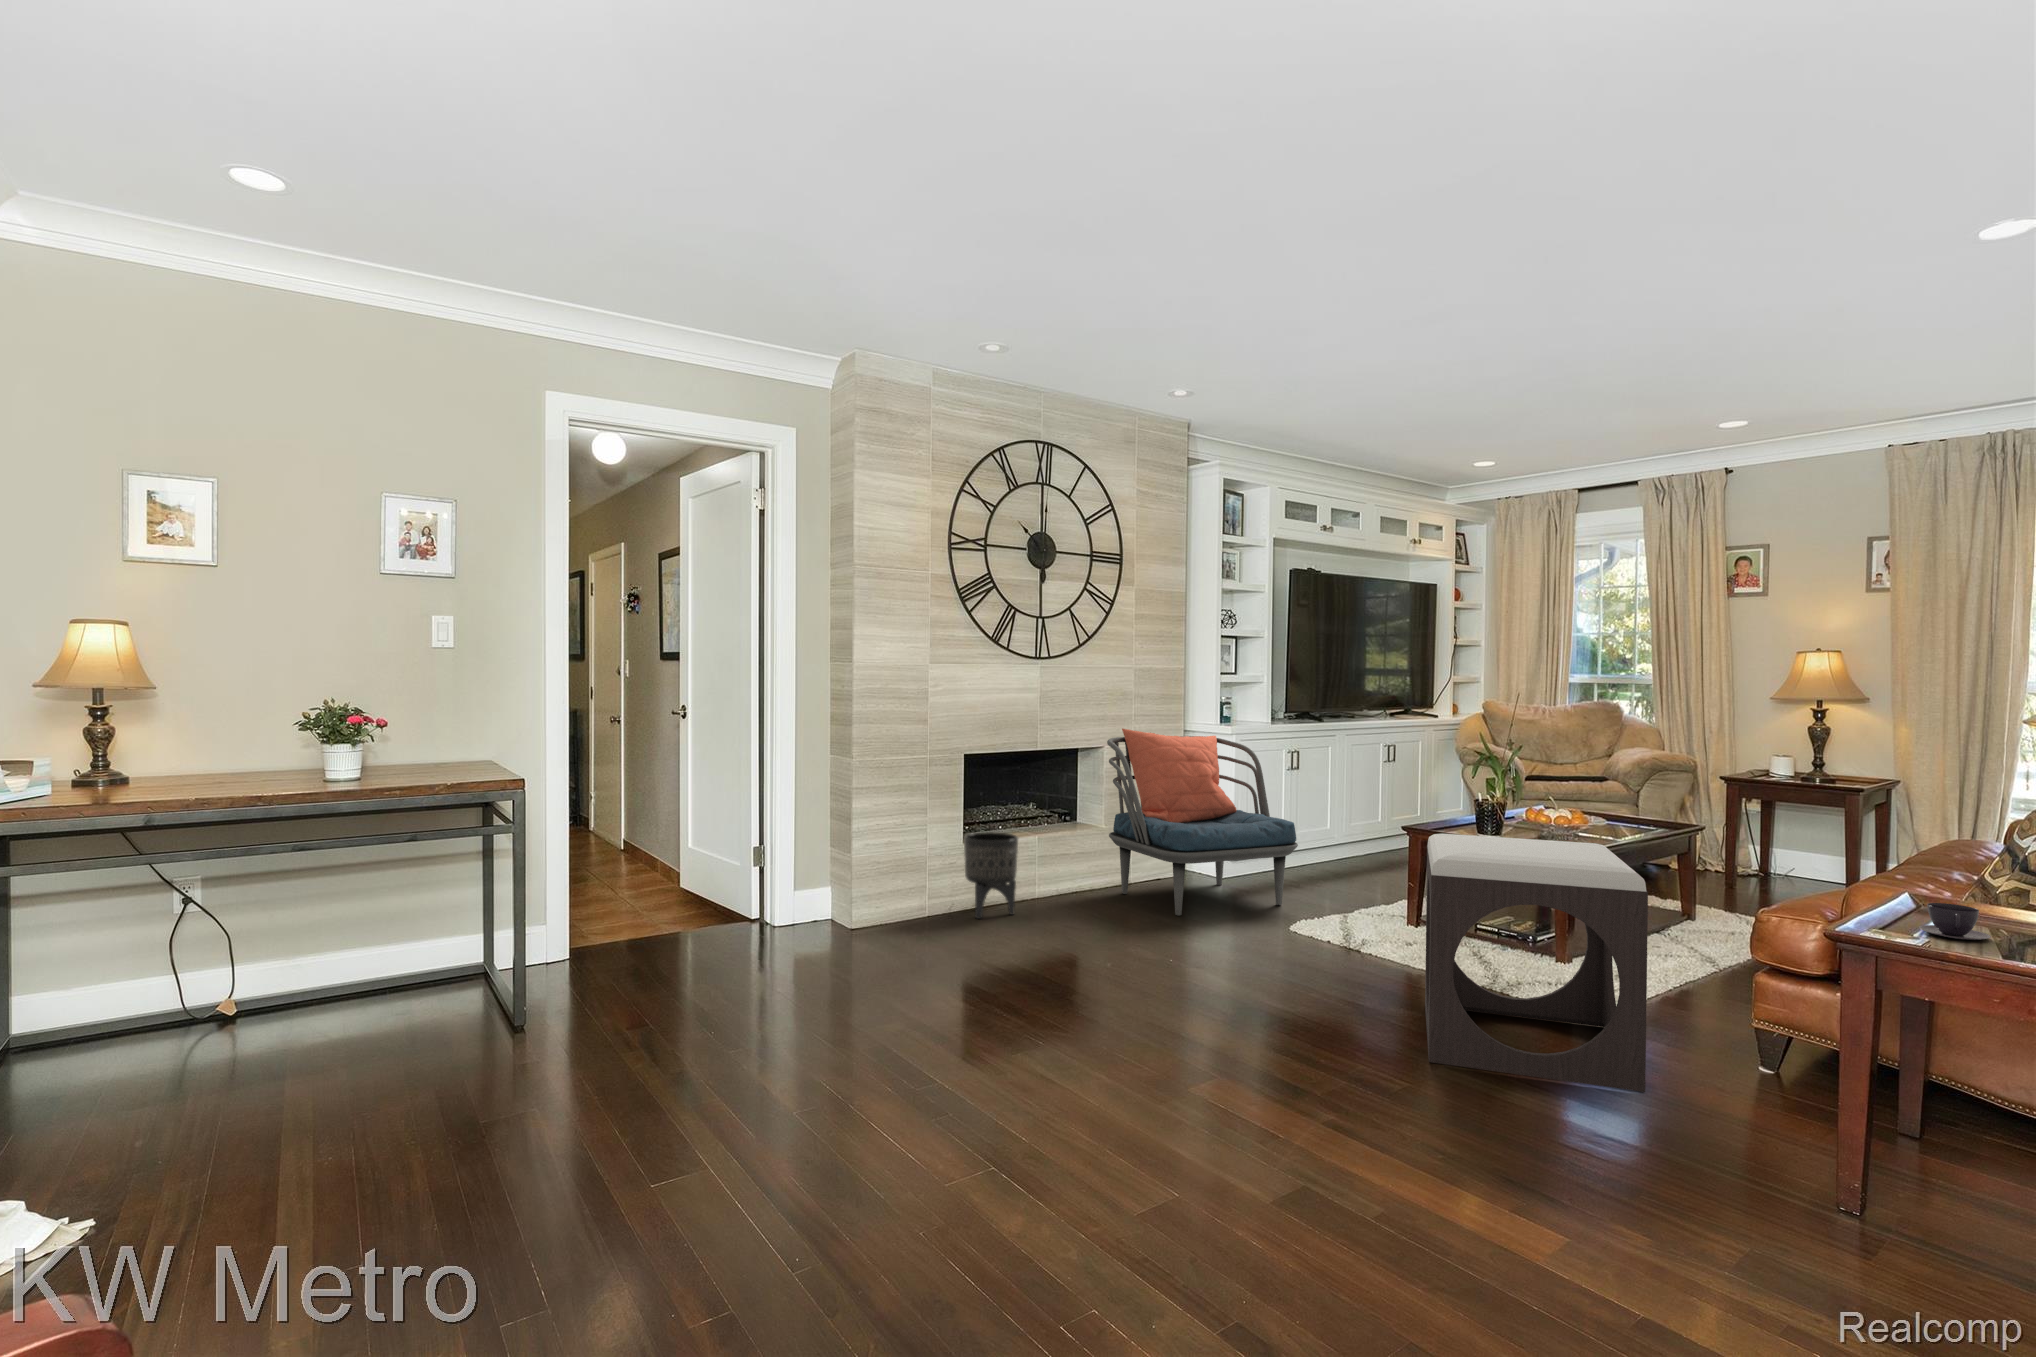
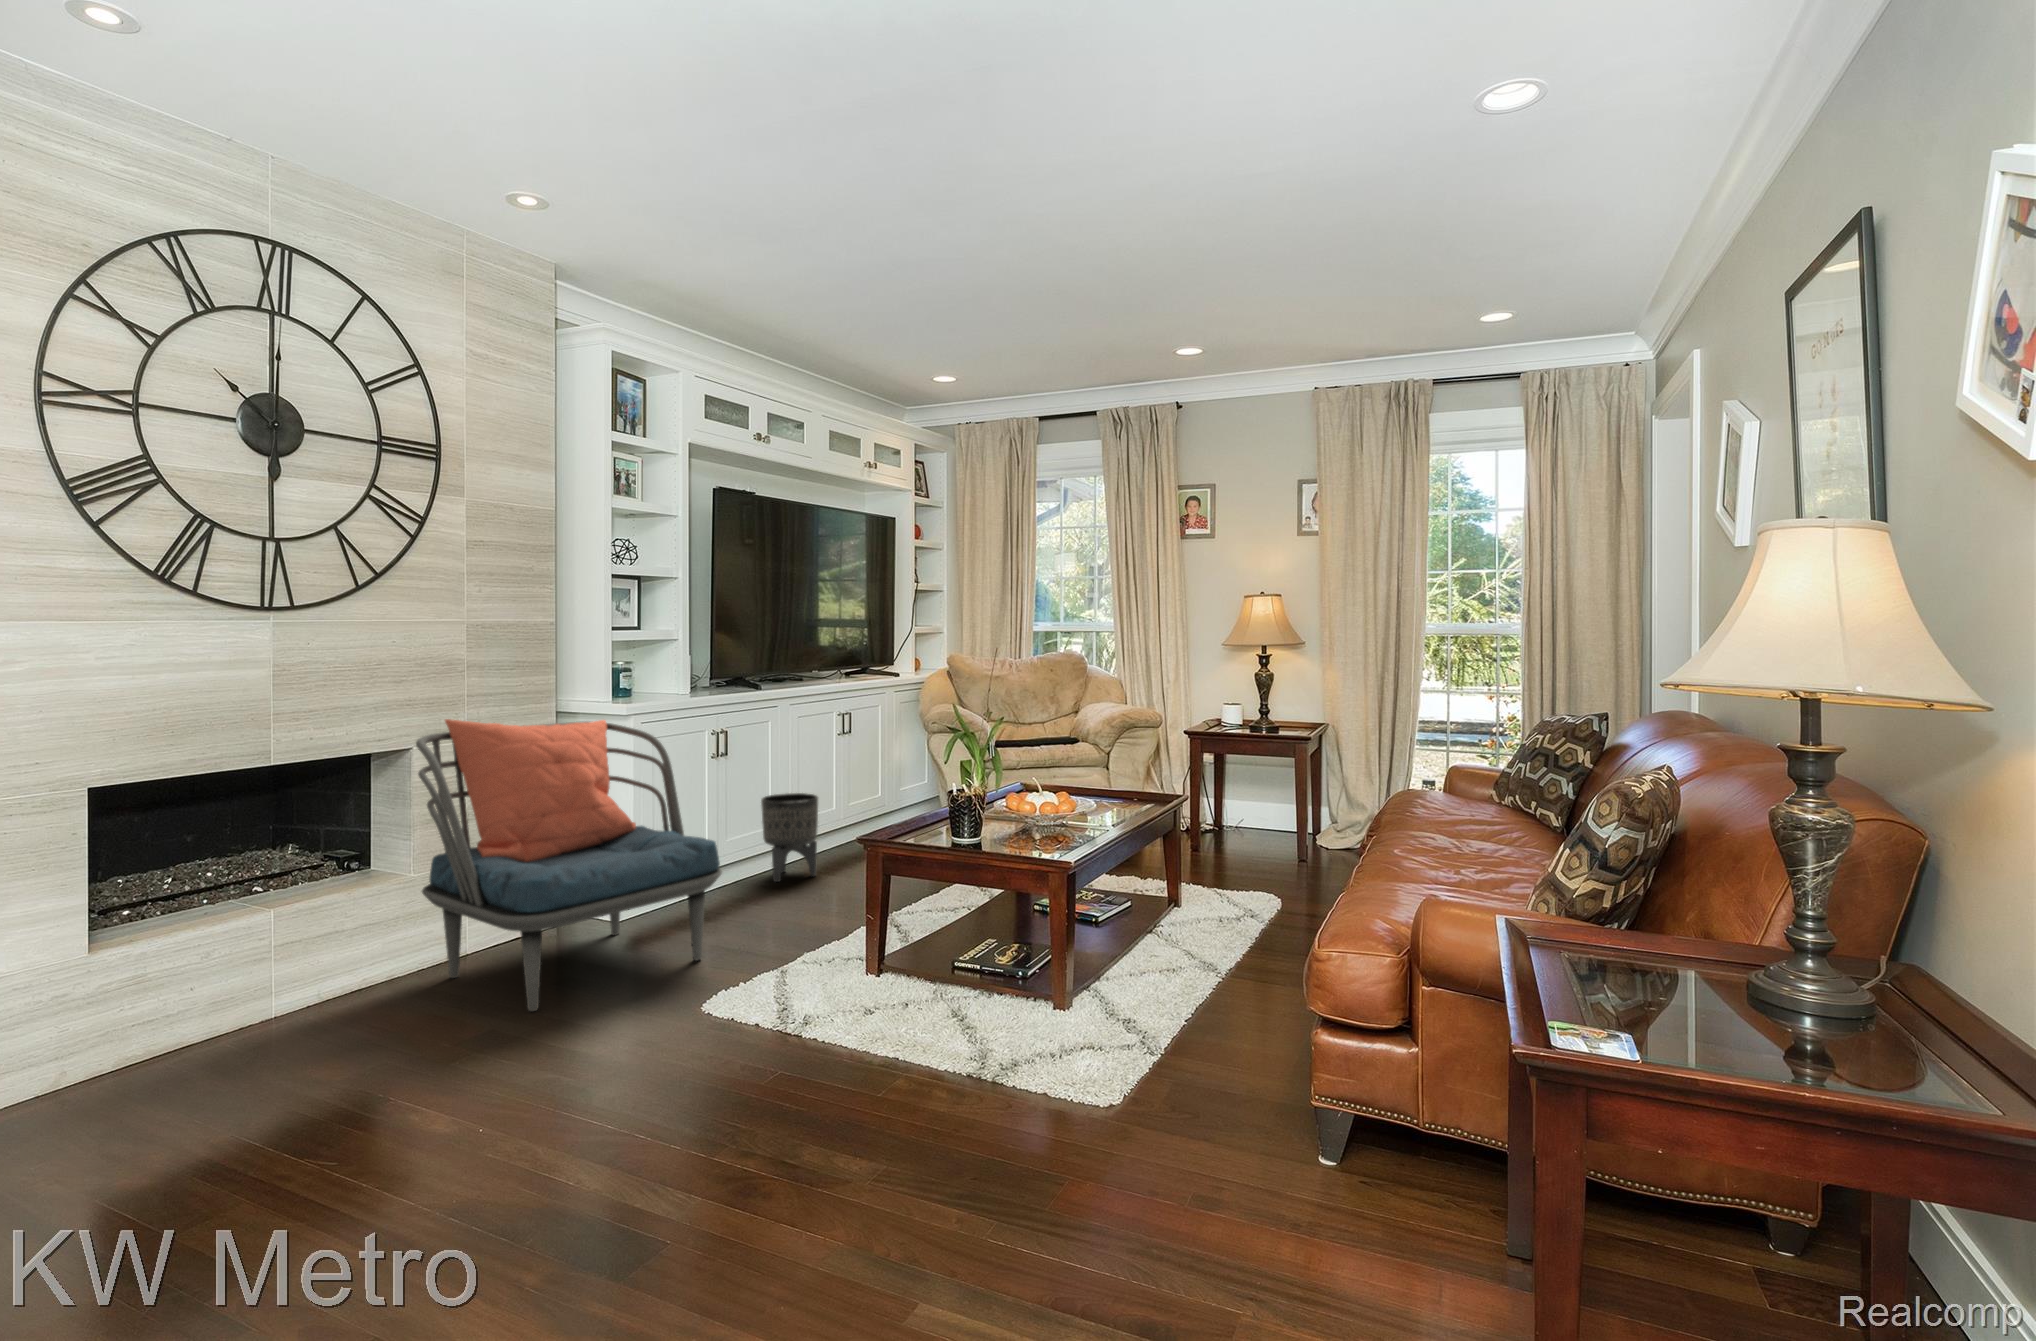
planter: present [964,832,1018,919] -> present [761,793,818,882]
footstool: present [1425,834,1648,1092] -> none [894,868,1211,1289]
teacup: present [1919,903,1991,940] -> none [1585,963,1677,1025]

